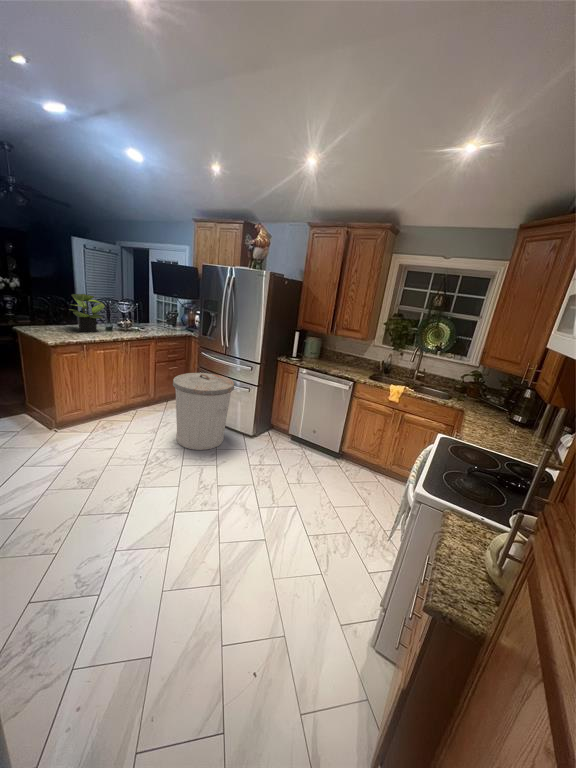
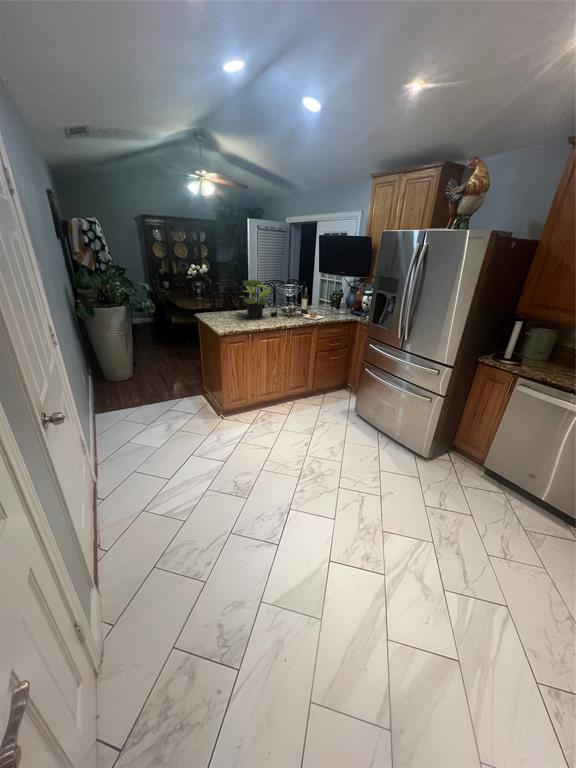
wine bottle: none [138,305,161,334] -> present [301,287,323,320]
trash can: present [173,373,234,450] -> none [333,371,411,468]

